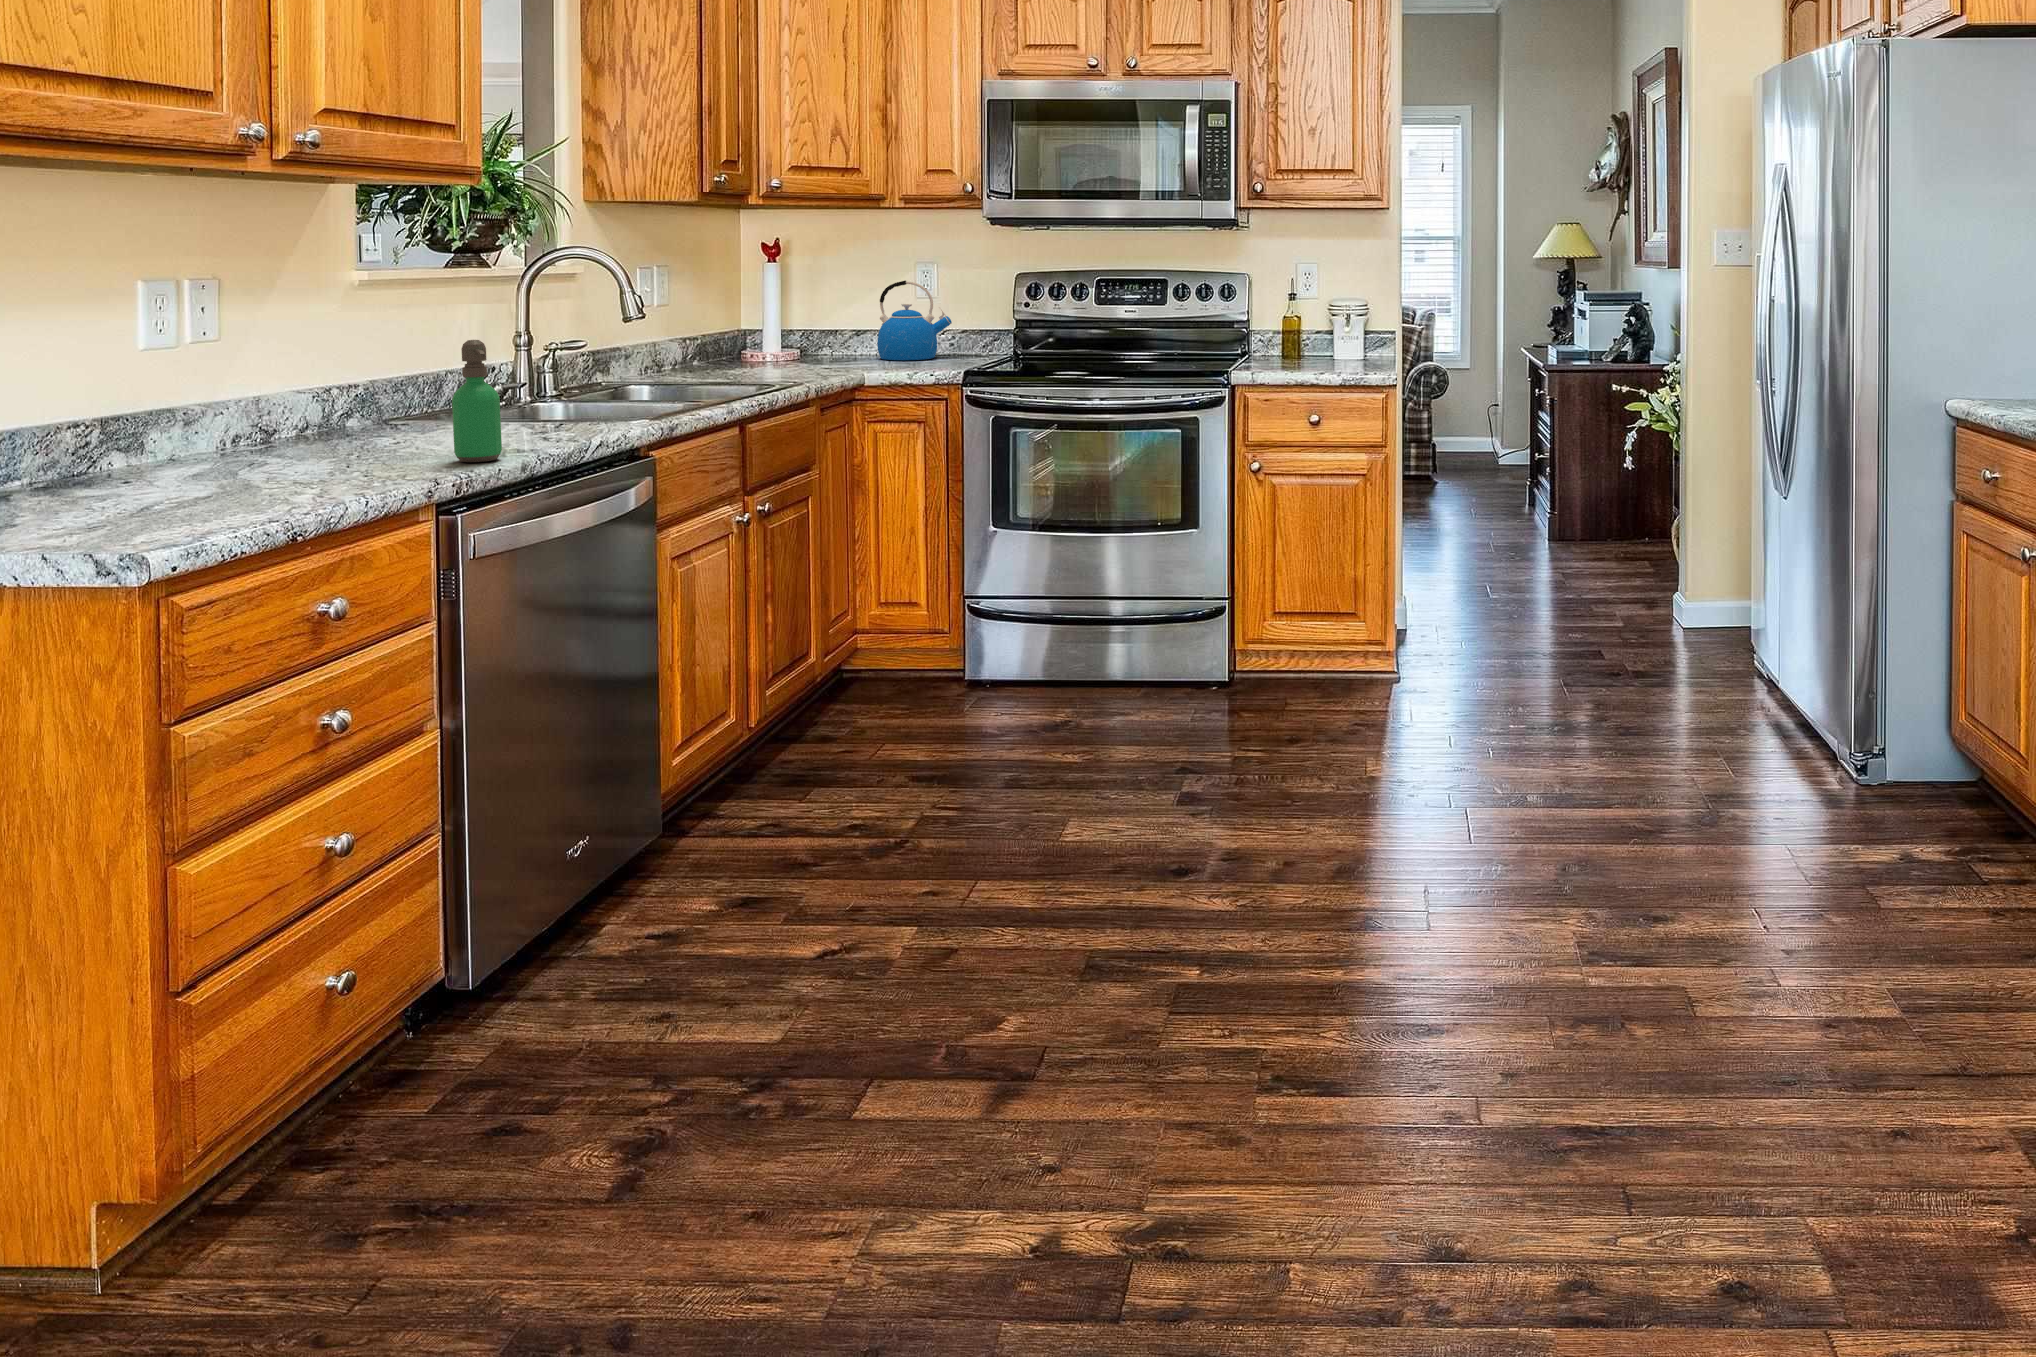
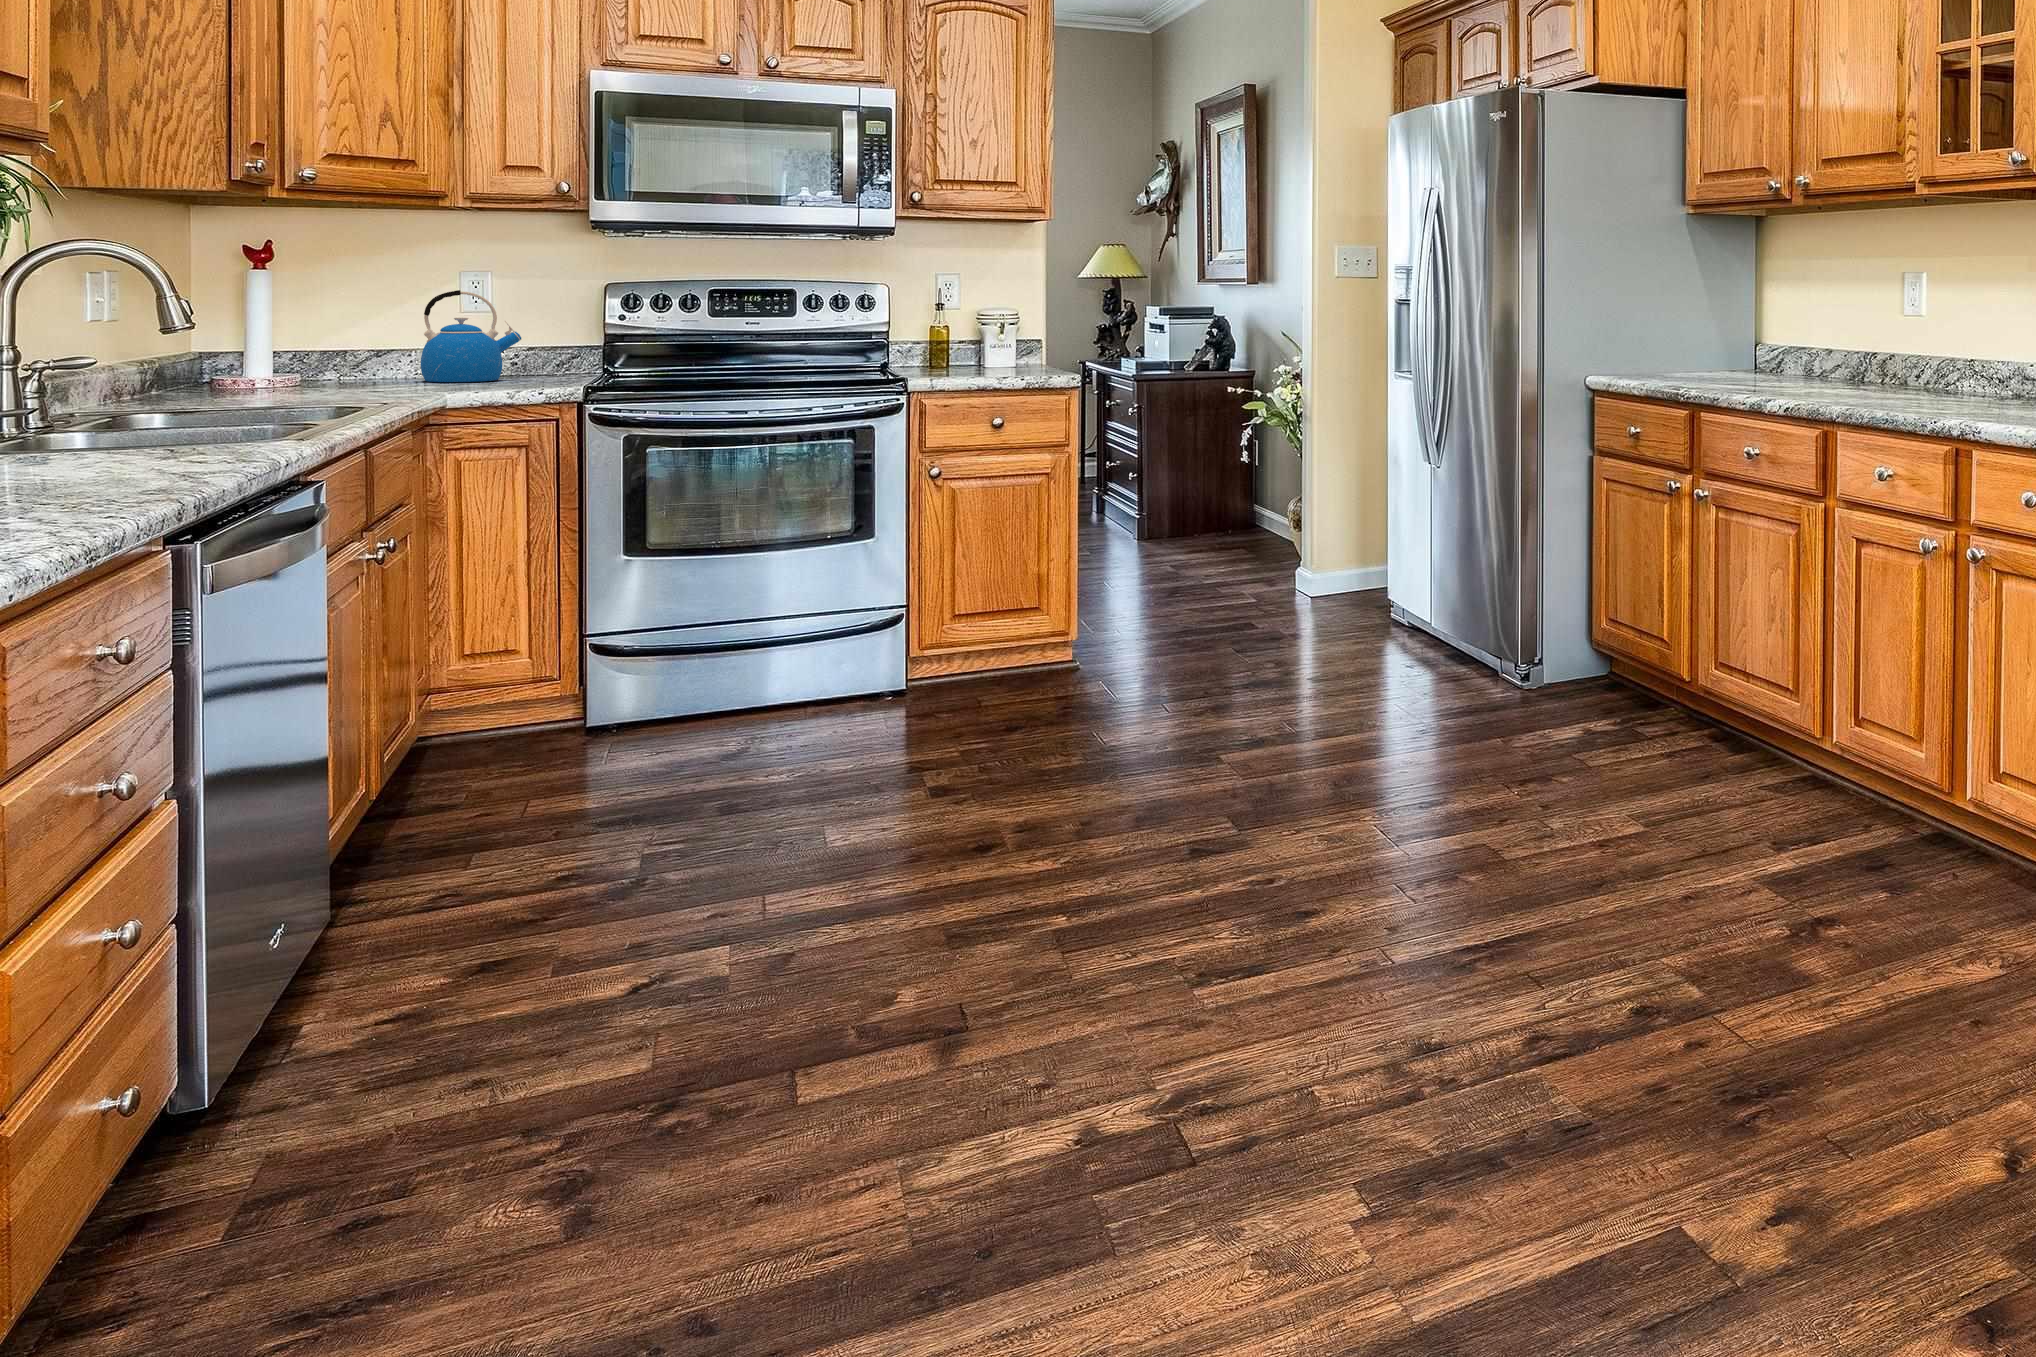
soap dispenser: present [452,340,502,462] -> none [82,317,154,469]

